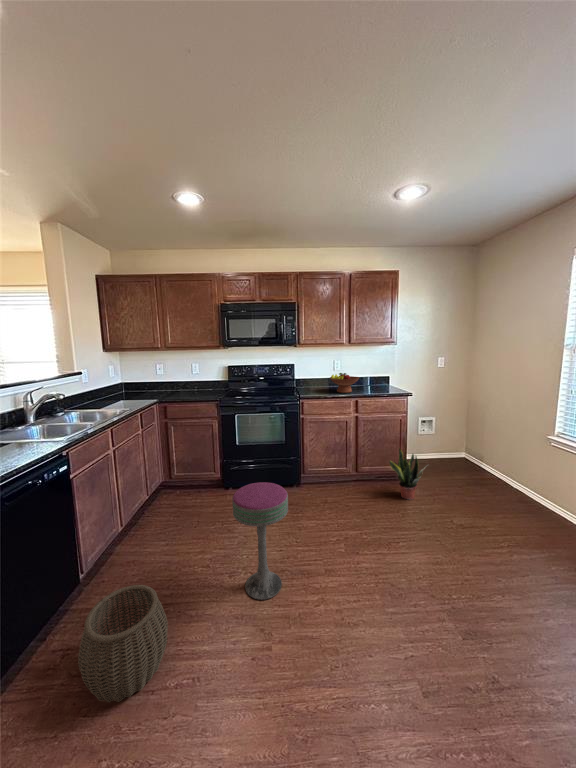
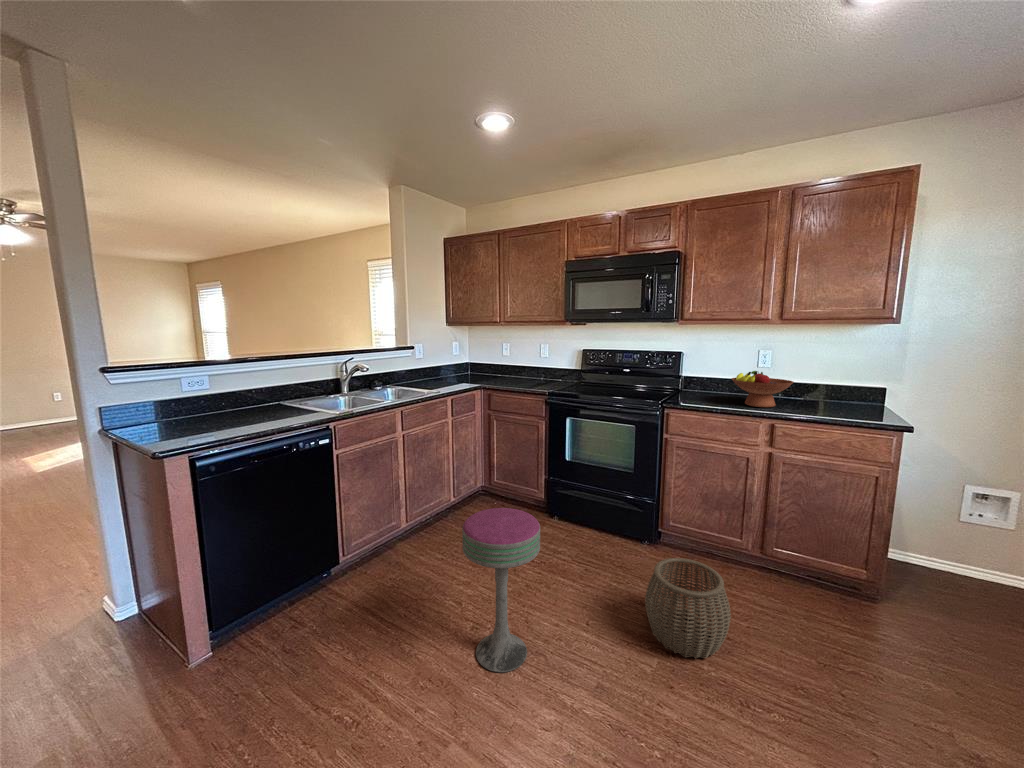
potted plant: present [389,448,425,500] -> none [815,529,920,643]
woven basket: present [78,585,168,702] -> present [645,558,731,658]

